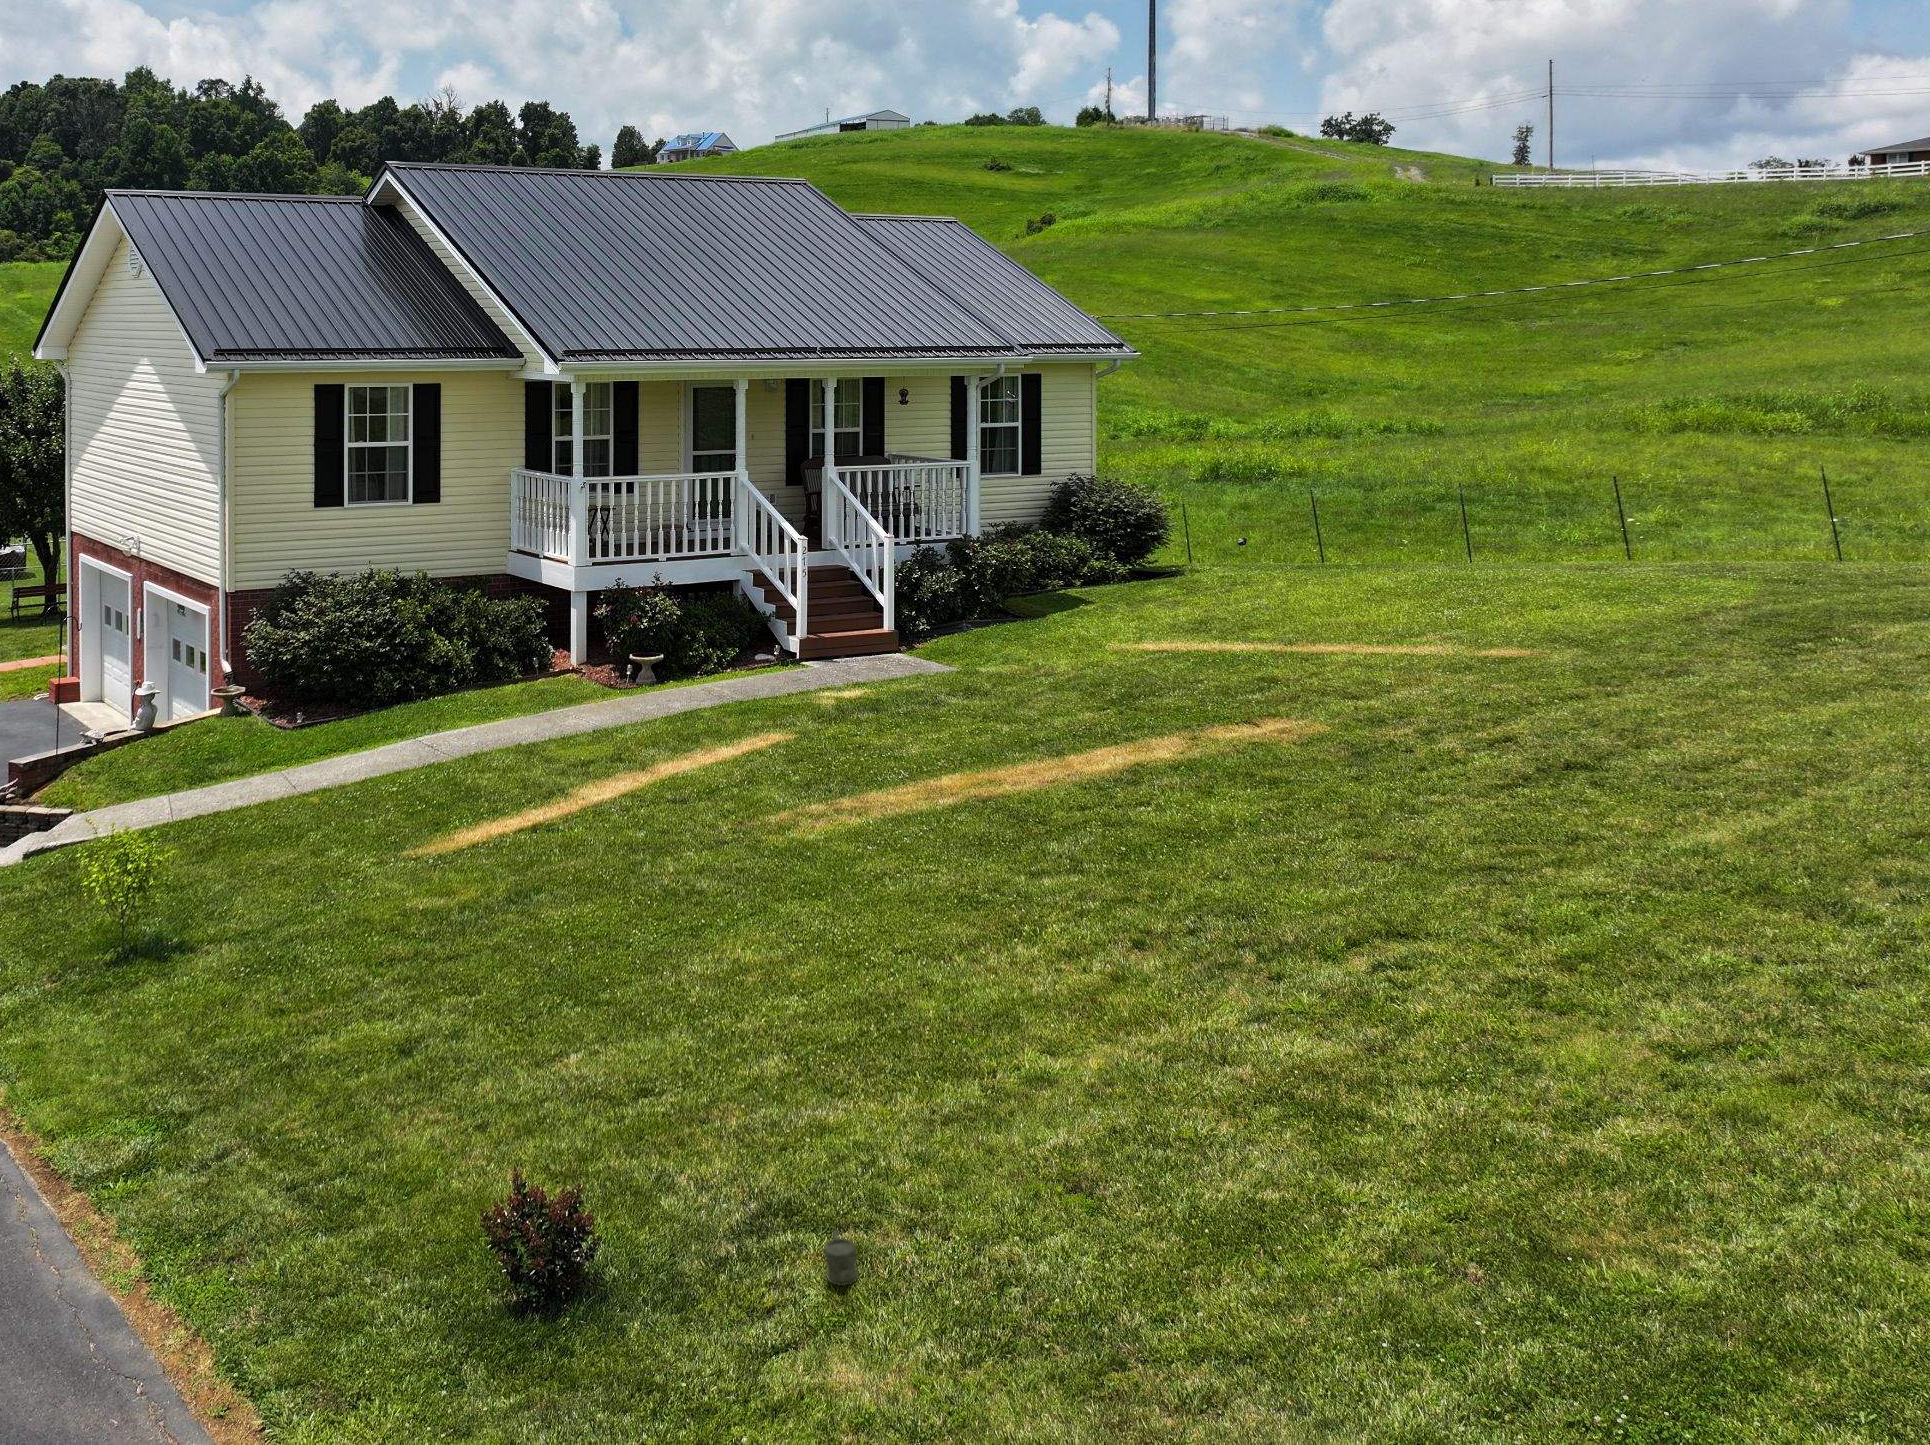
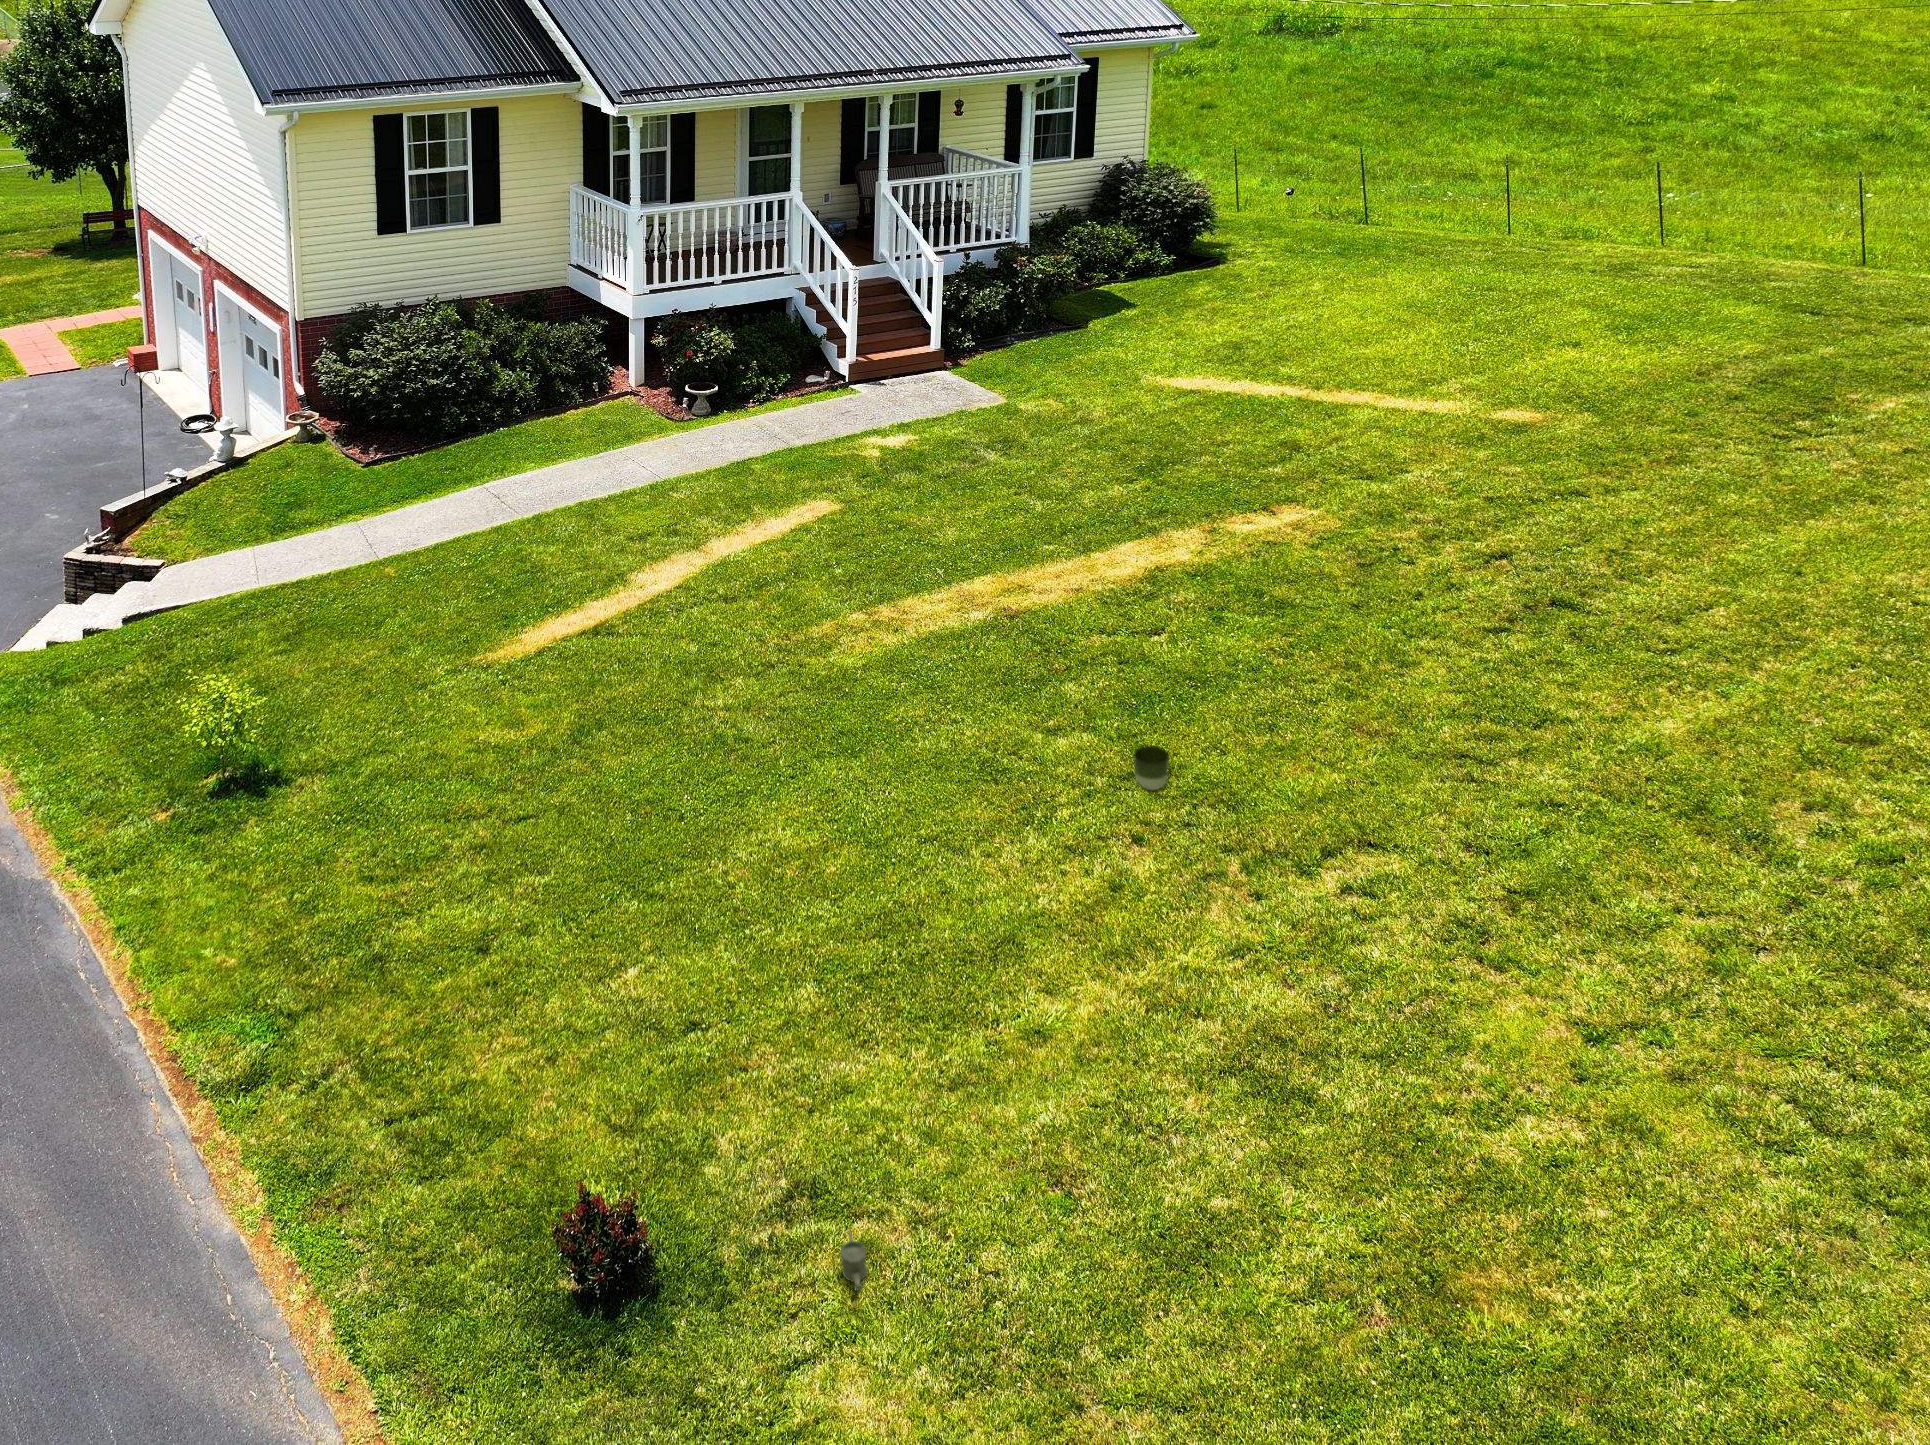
planter: none [1127,847,1168,896] -> present [1134,745,1169,790]

